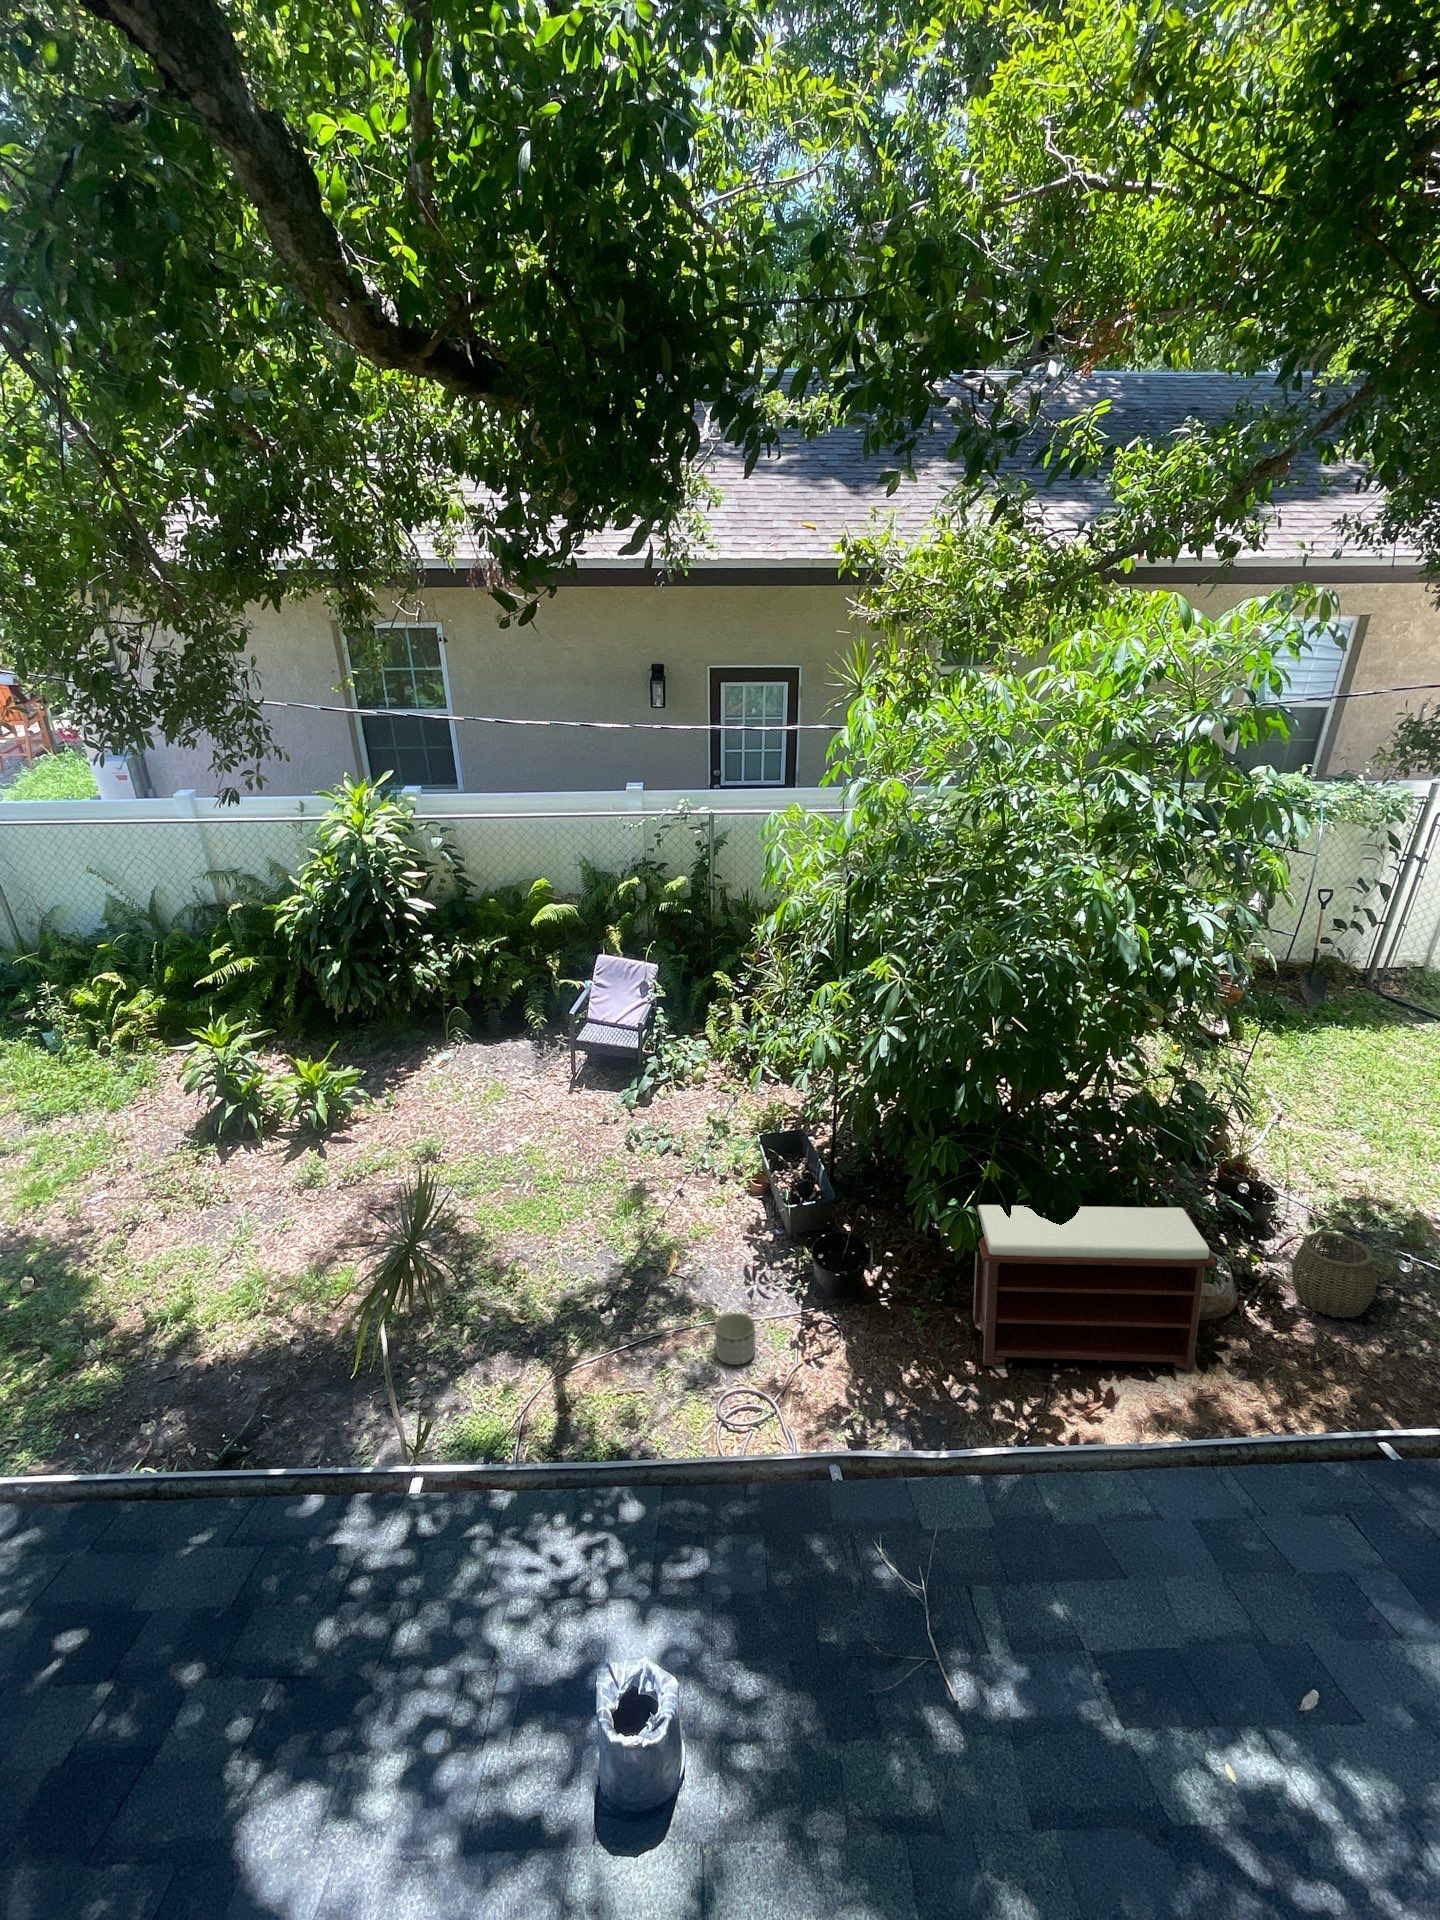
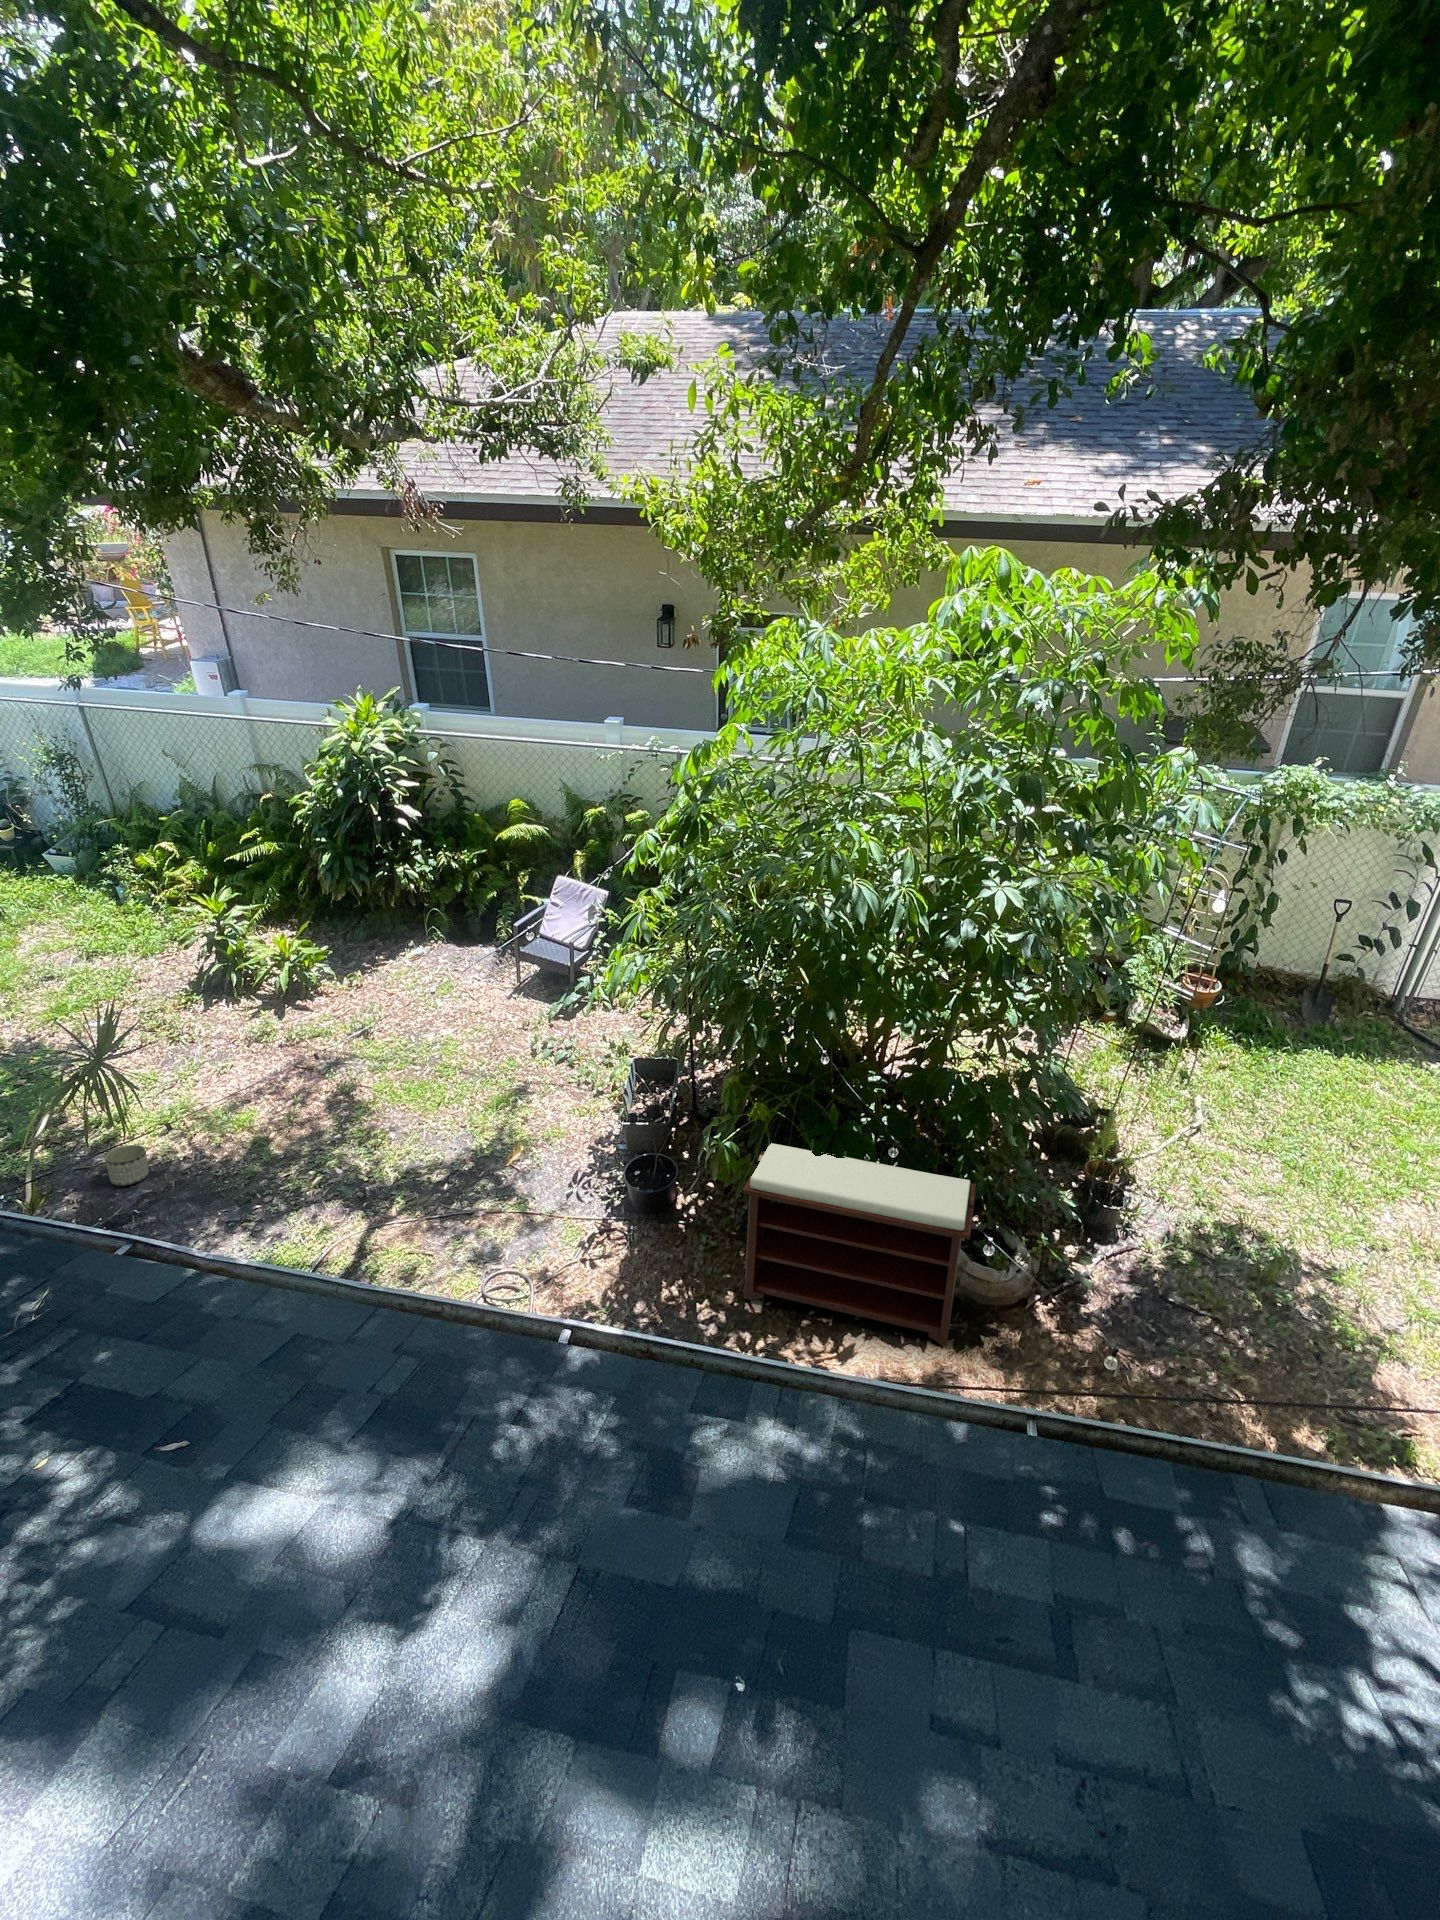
woven basket: present [1292,1232,1377,1318] -> none [1100,1238,1185,1331]
planter: present [715,1313,755,1365] -> present [105,1145,149,1186]

